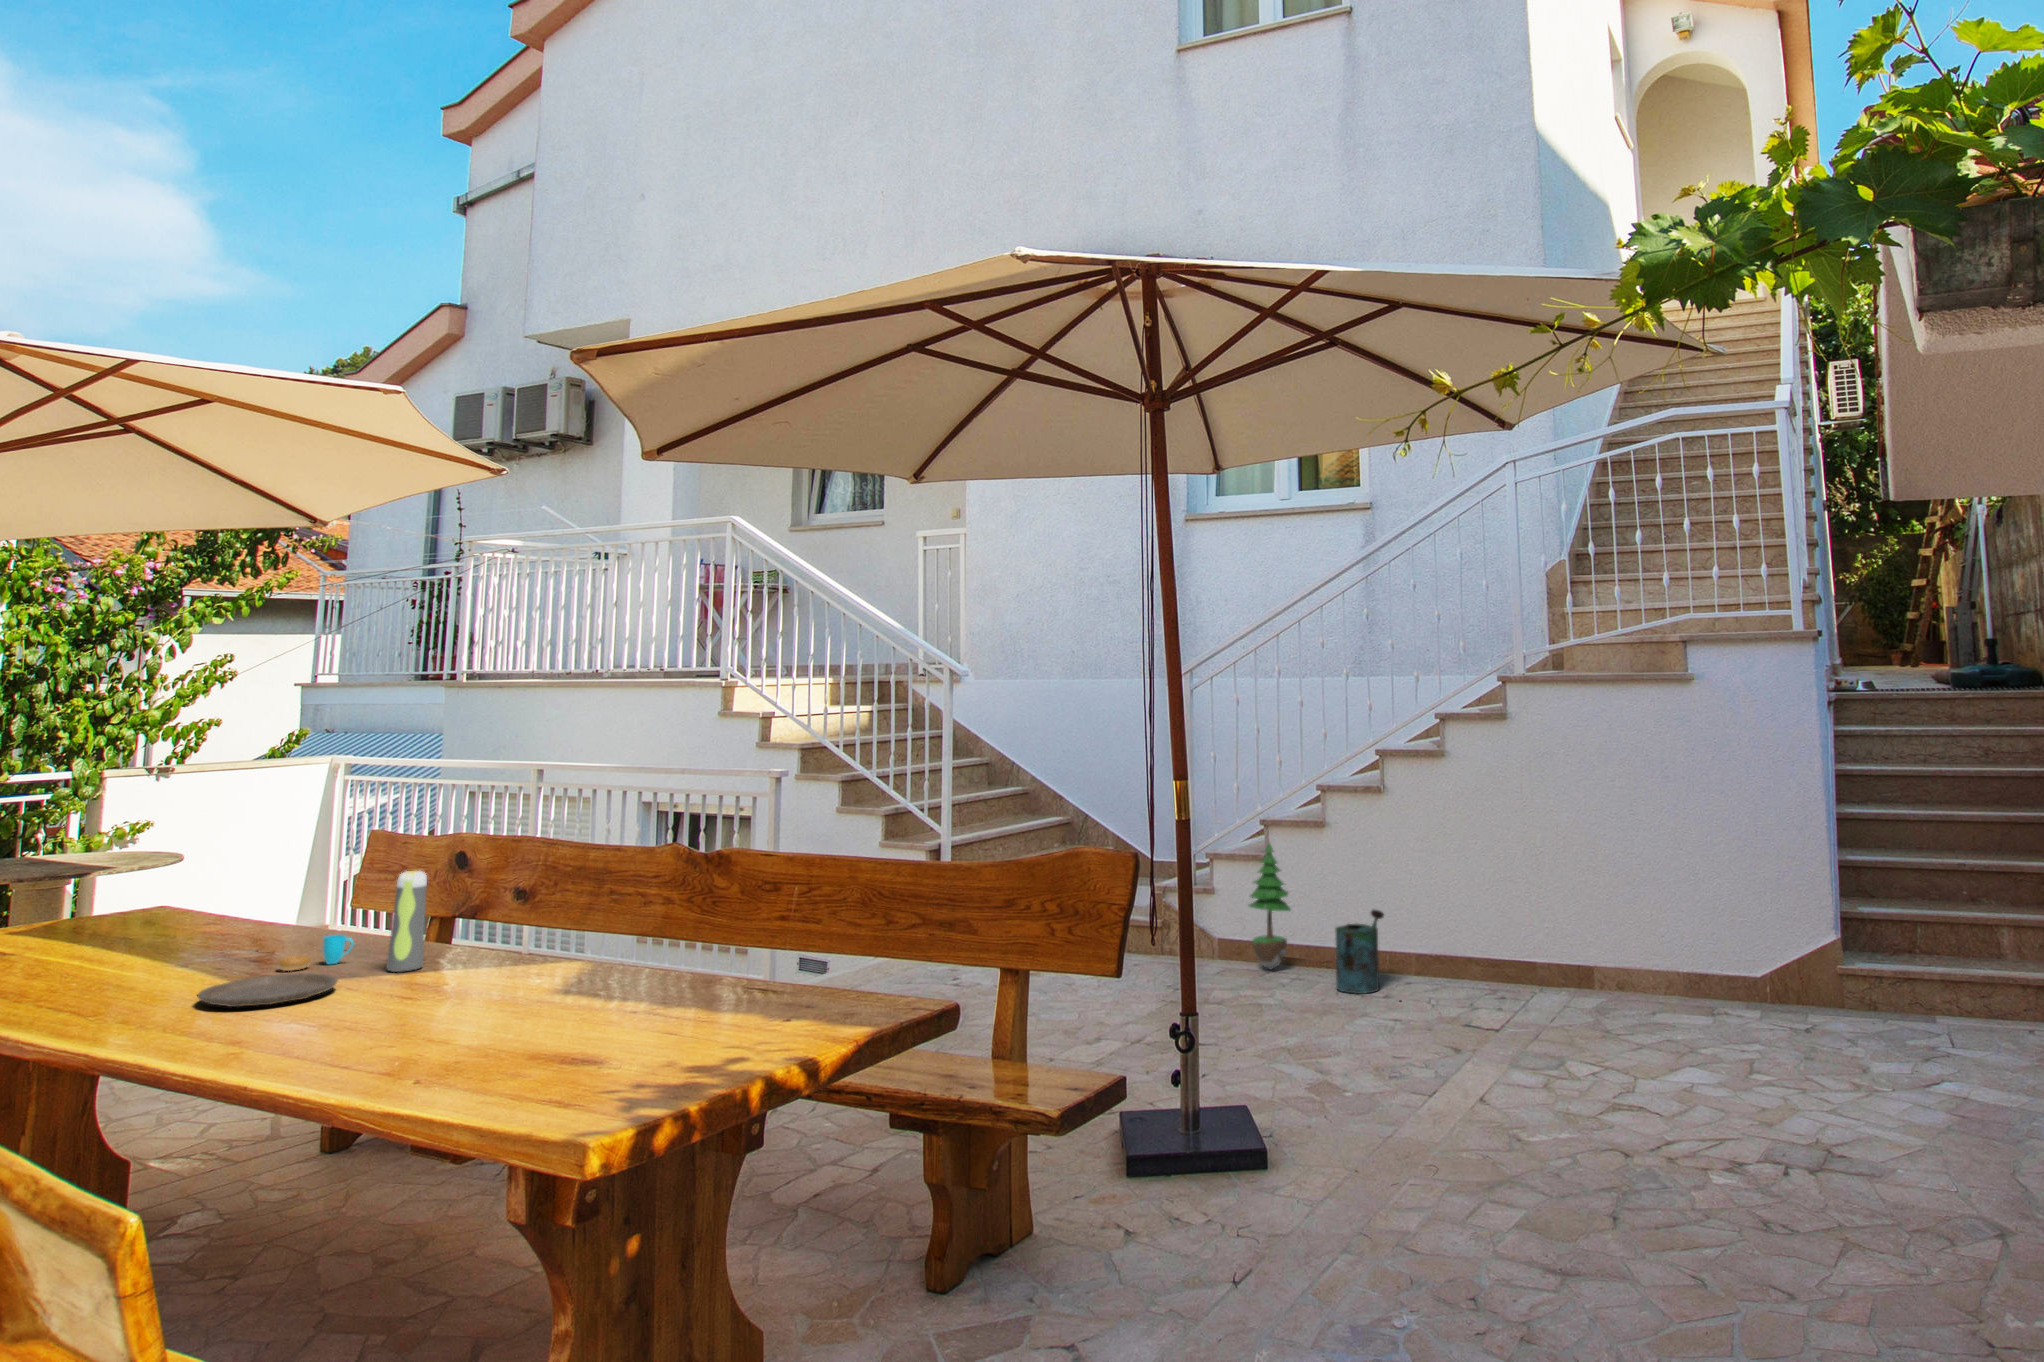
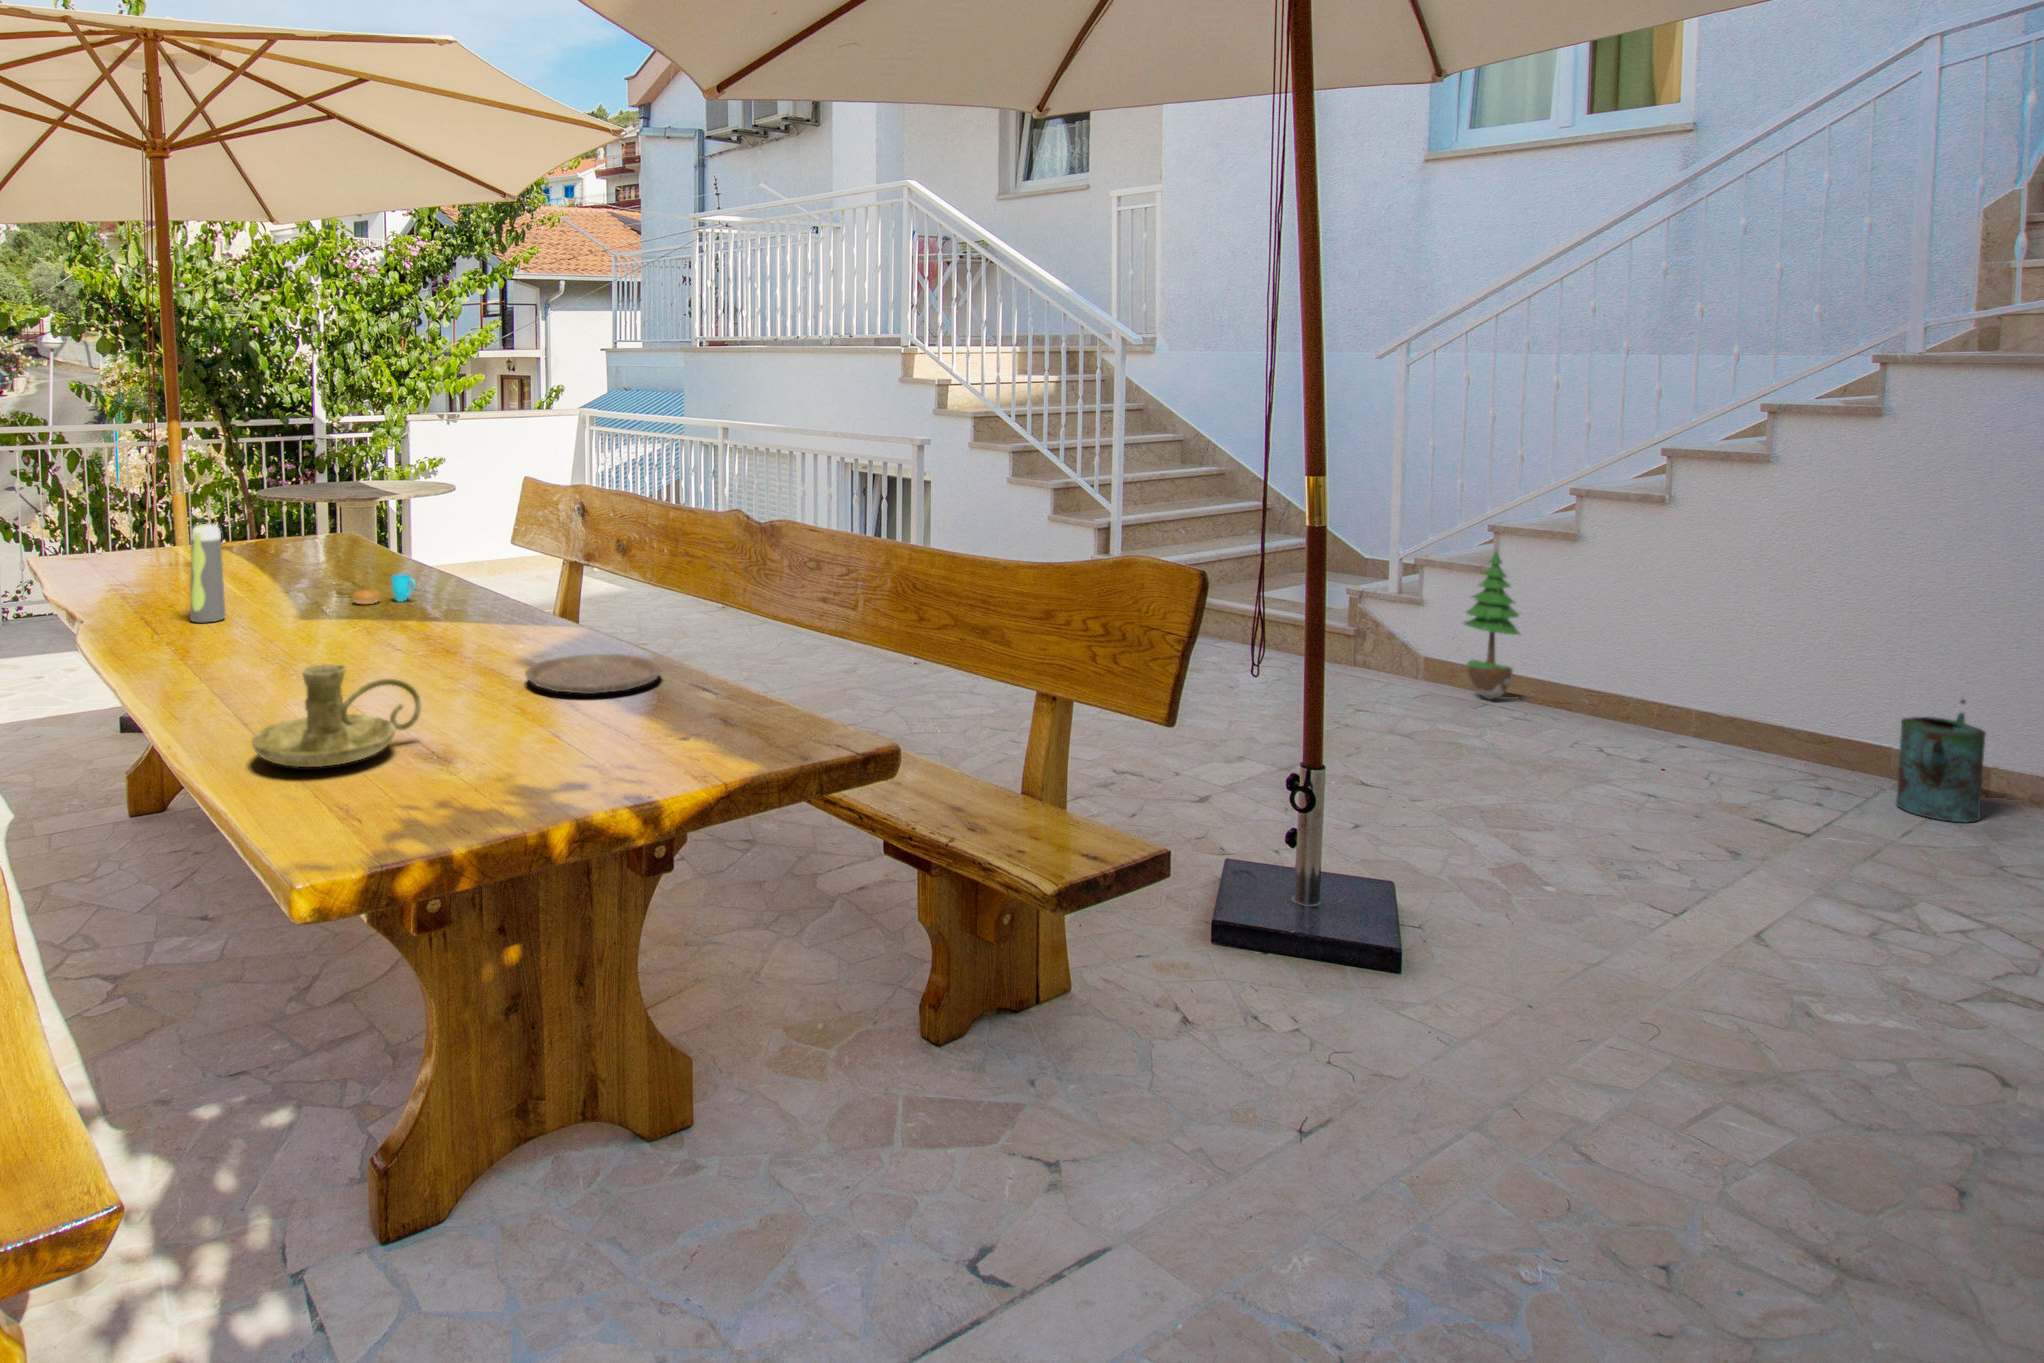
water bottle: present [387,871,427,972] -> present [190,524,225,623]
watering can: present [1335,910,1384,994] -> present [1896,700,1986,823]
plate: present [197,973,338,1007] -> present [525,654,661,694]
candle holder: none [387,991,534,1087] -> present [252,664,421,767]

